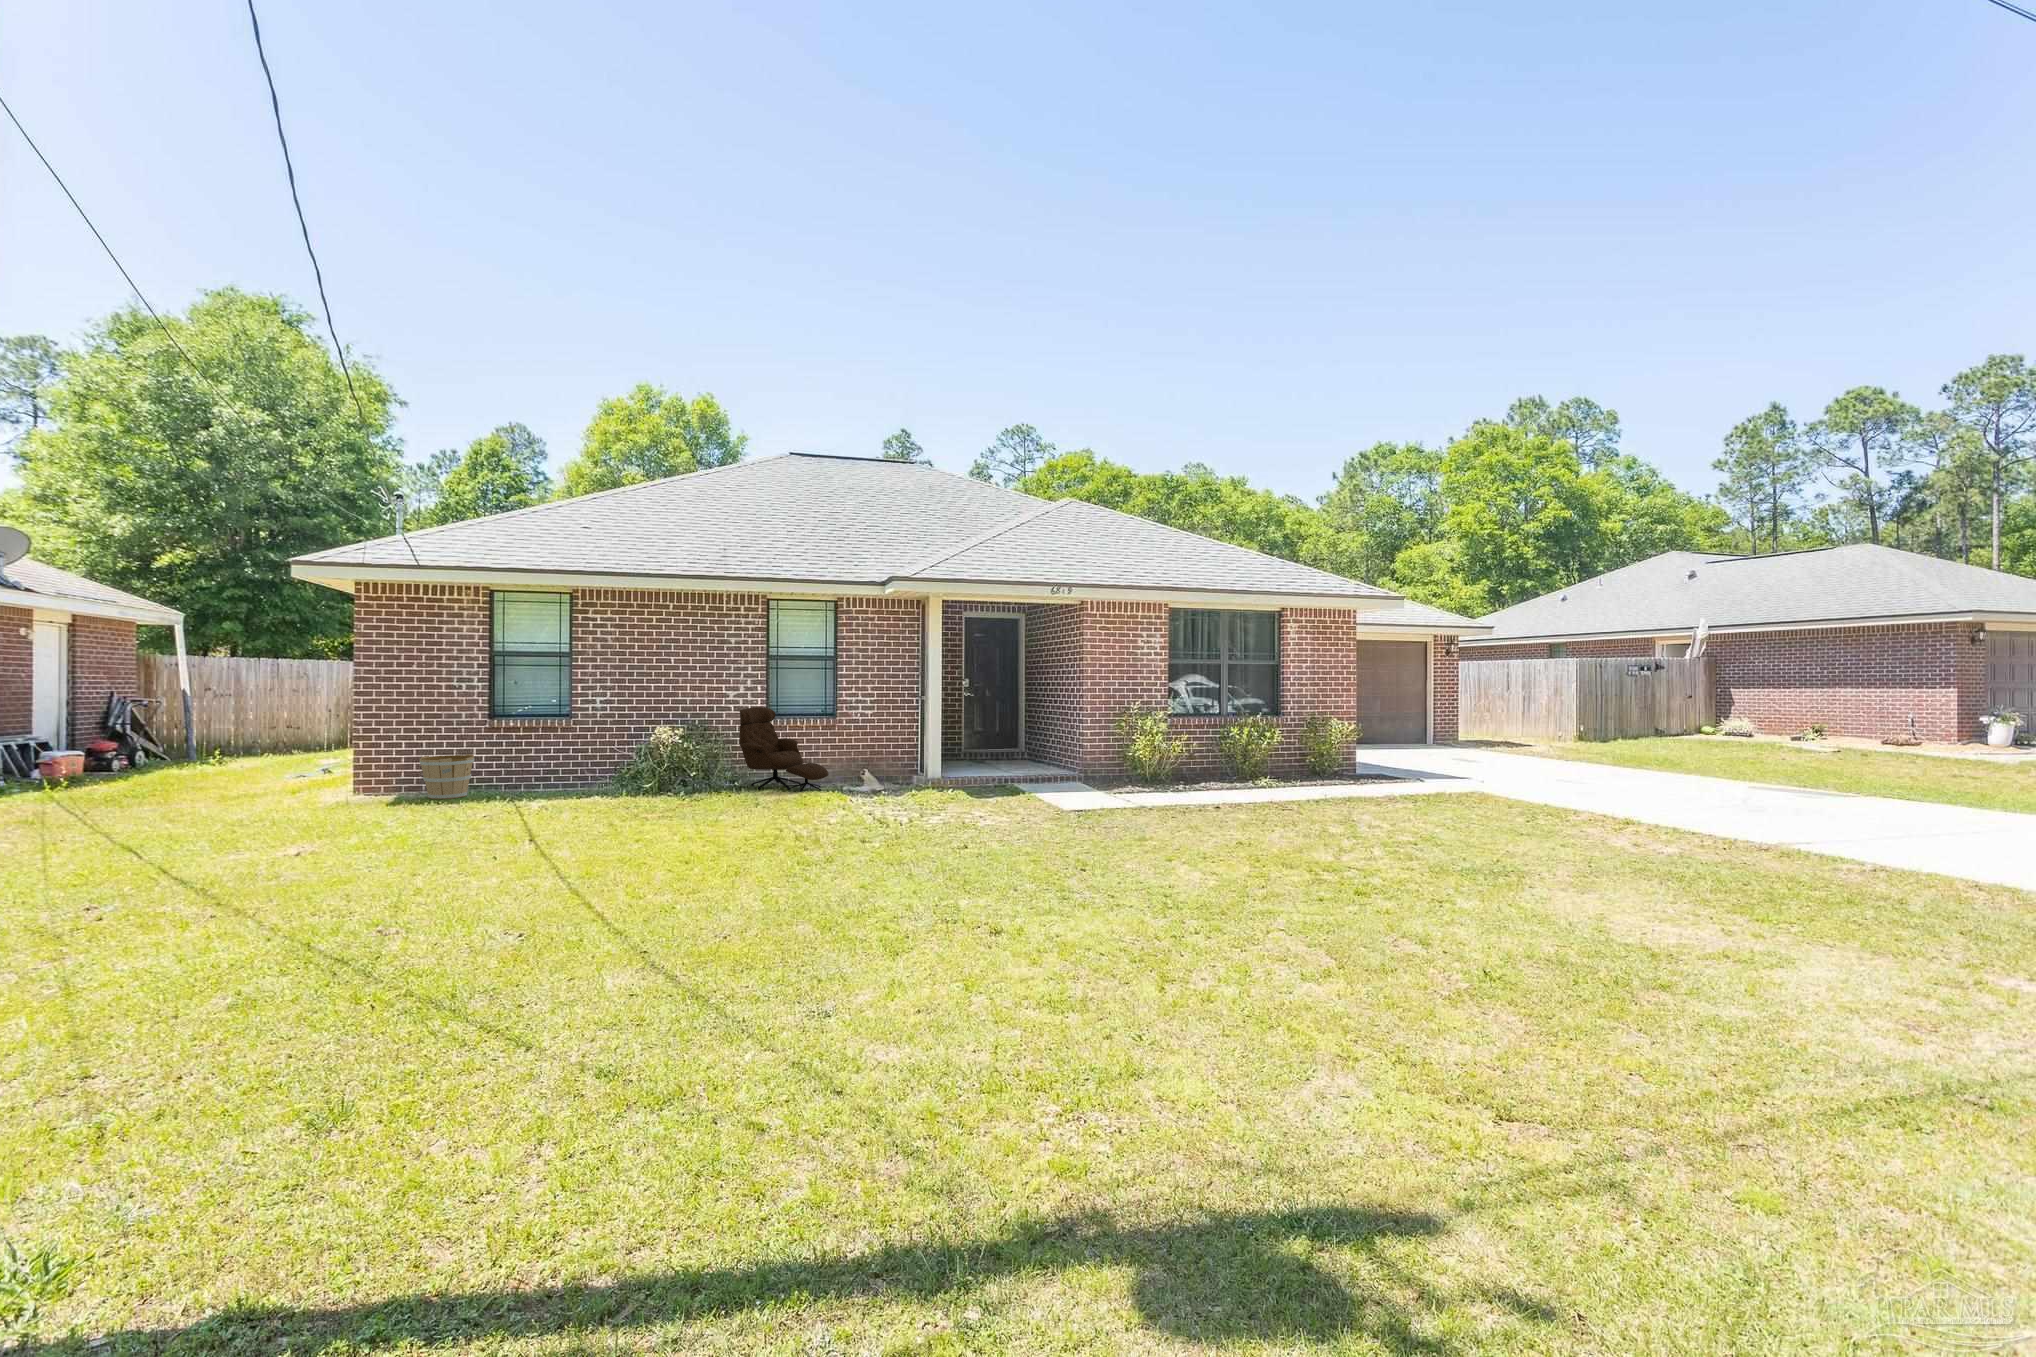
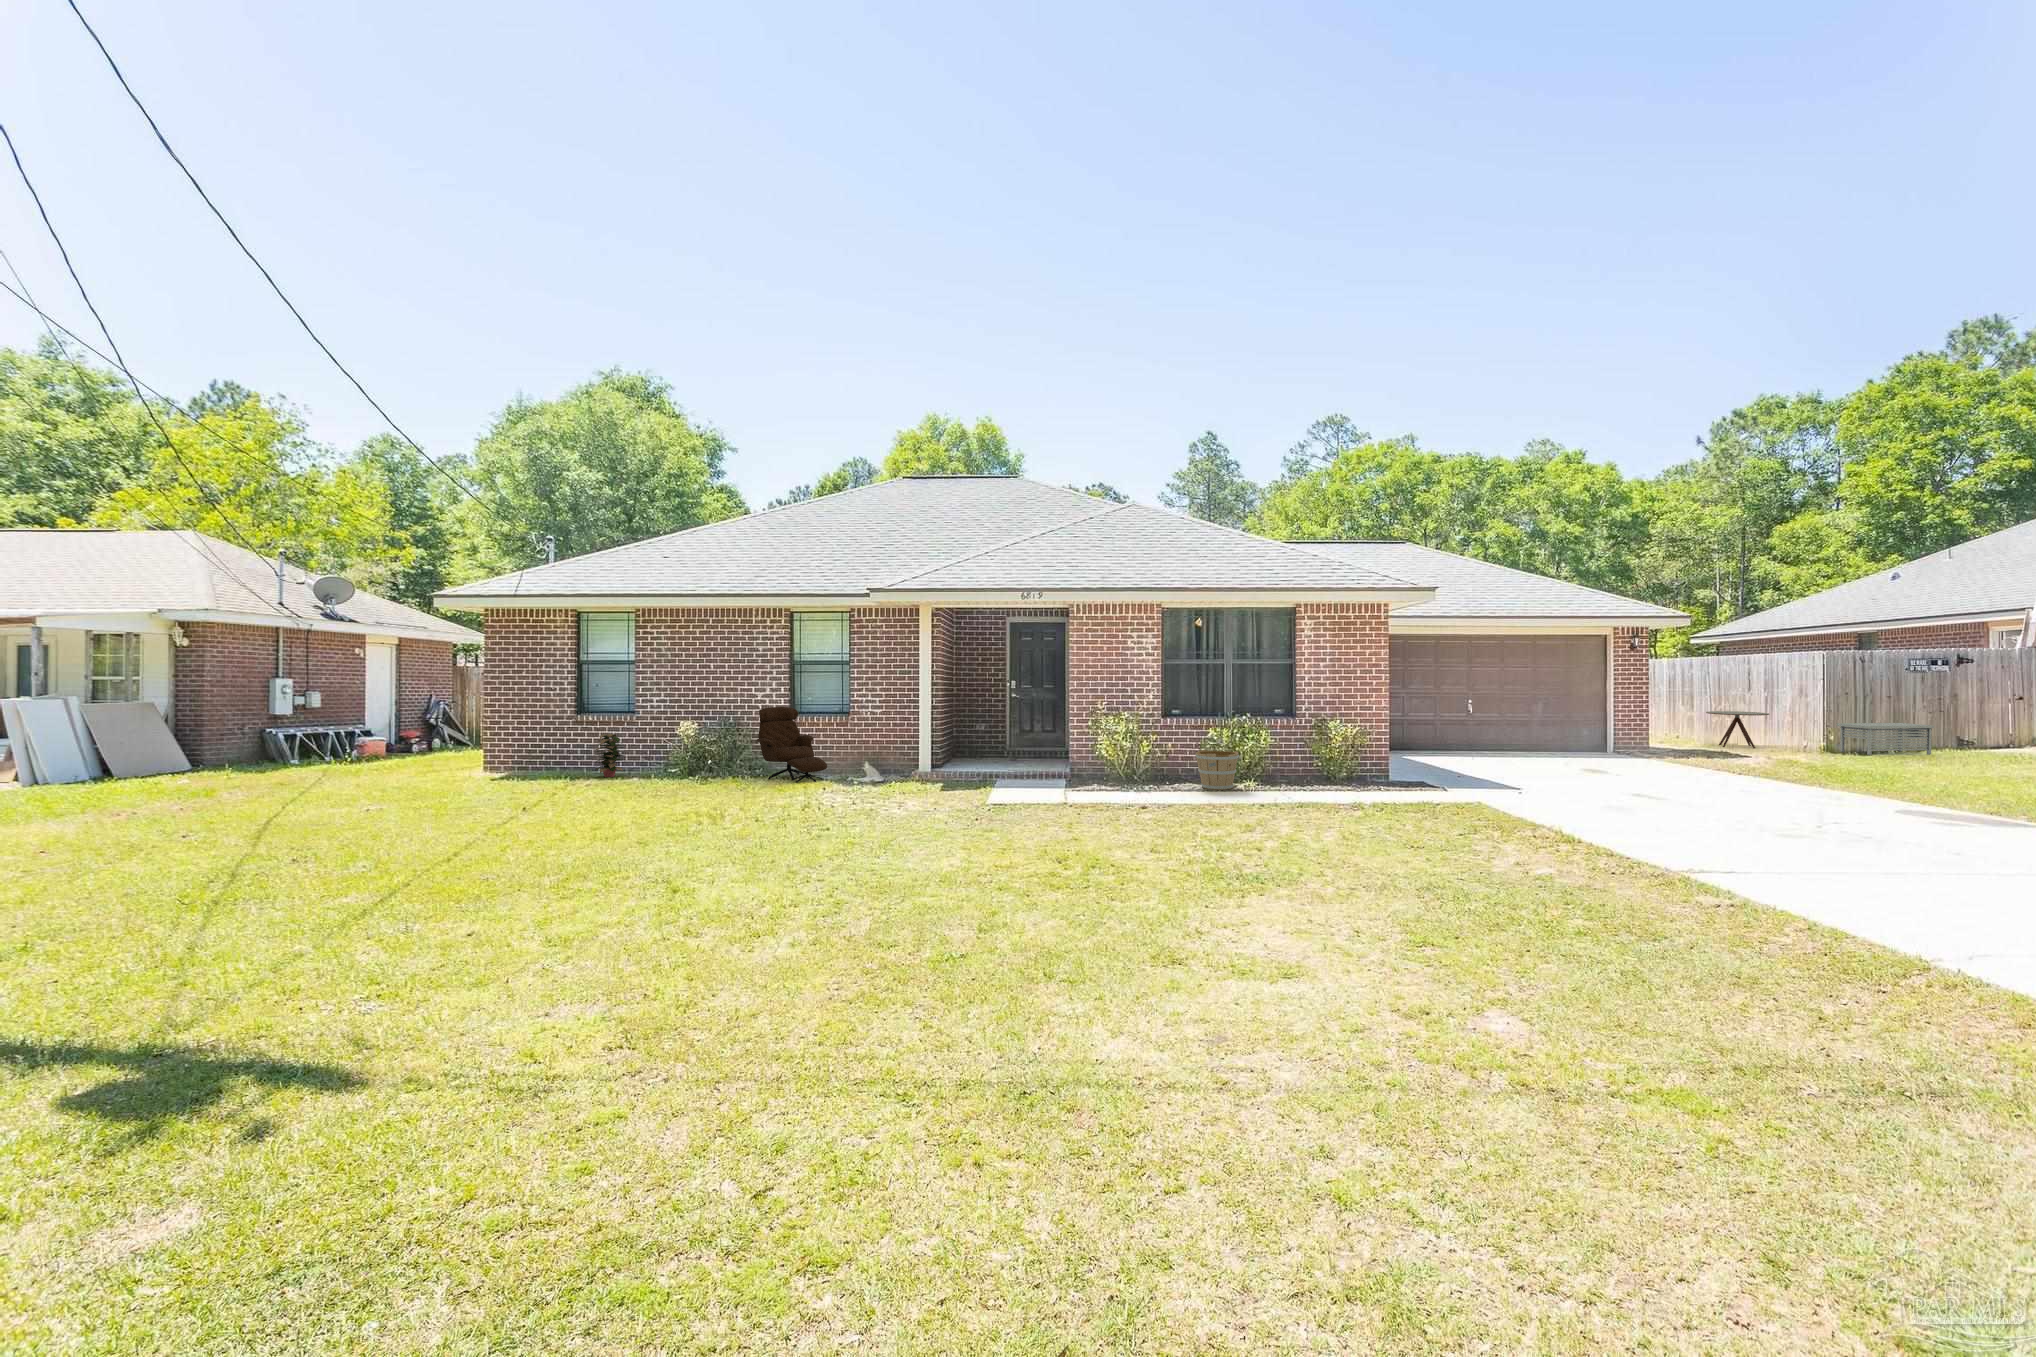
round table: none [1487,706,1533,736] -> present [1706,711,1769,748]
storage bench: none [1579,714,1641,740] -> present [1837,723,1934,755]
decorative plant: none [525,742,567,794] -> present [595,734,623,777]
wooden bucket: present [420,754,475,799] -> present [1196,750,1239,790]

